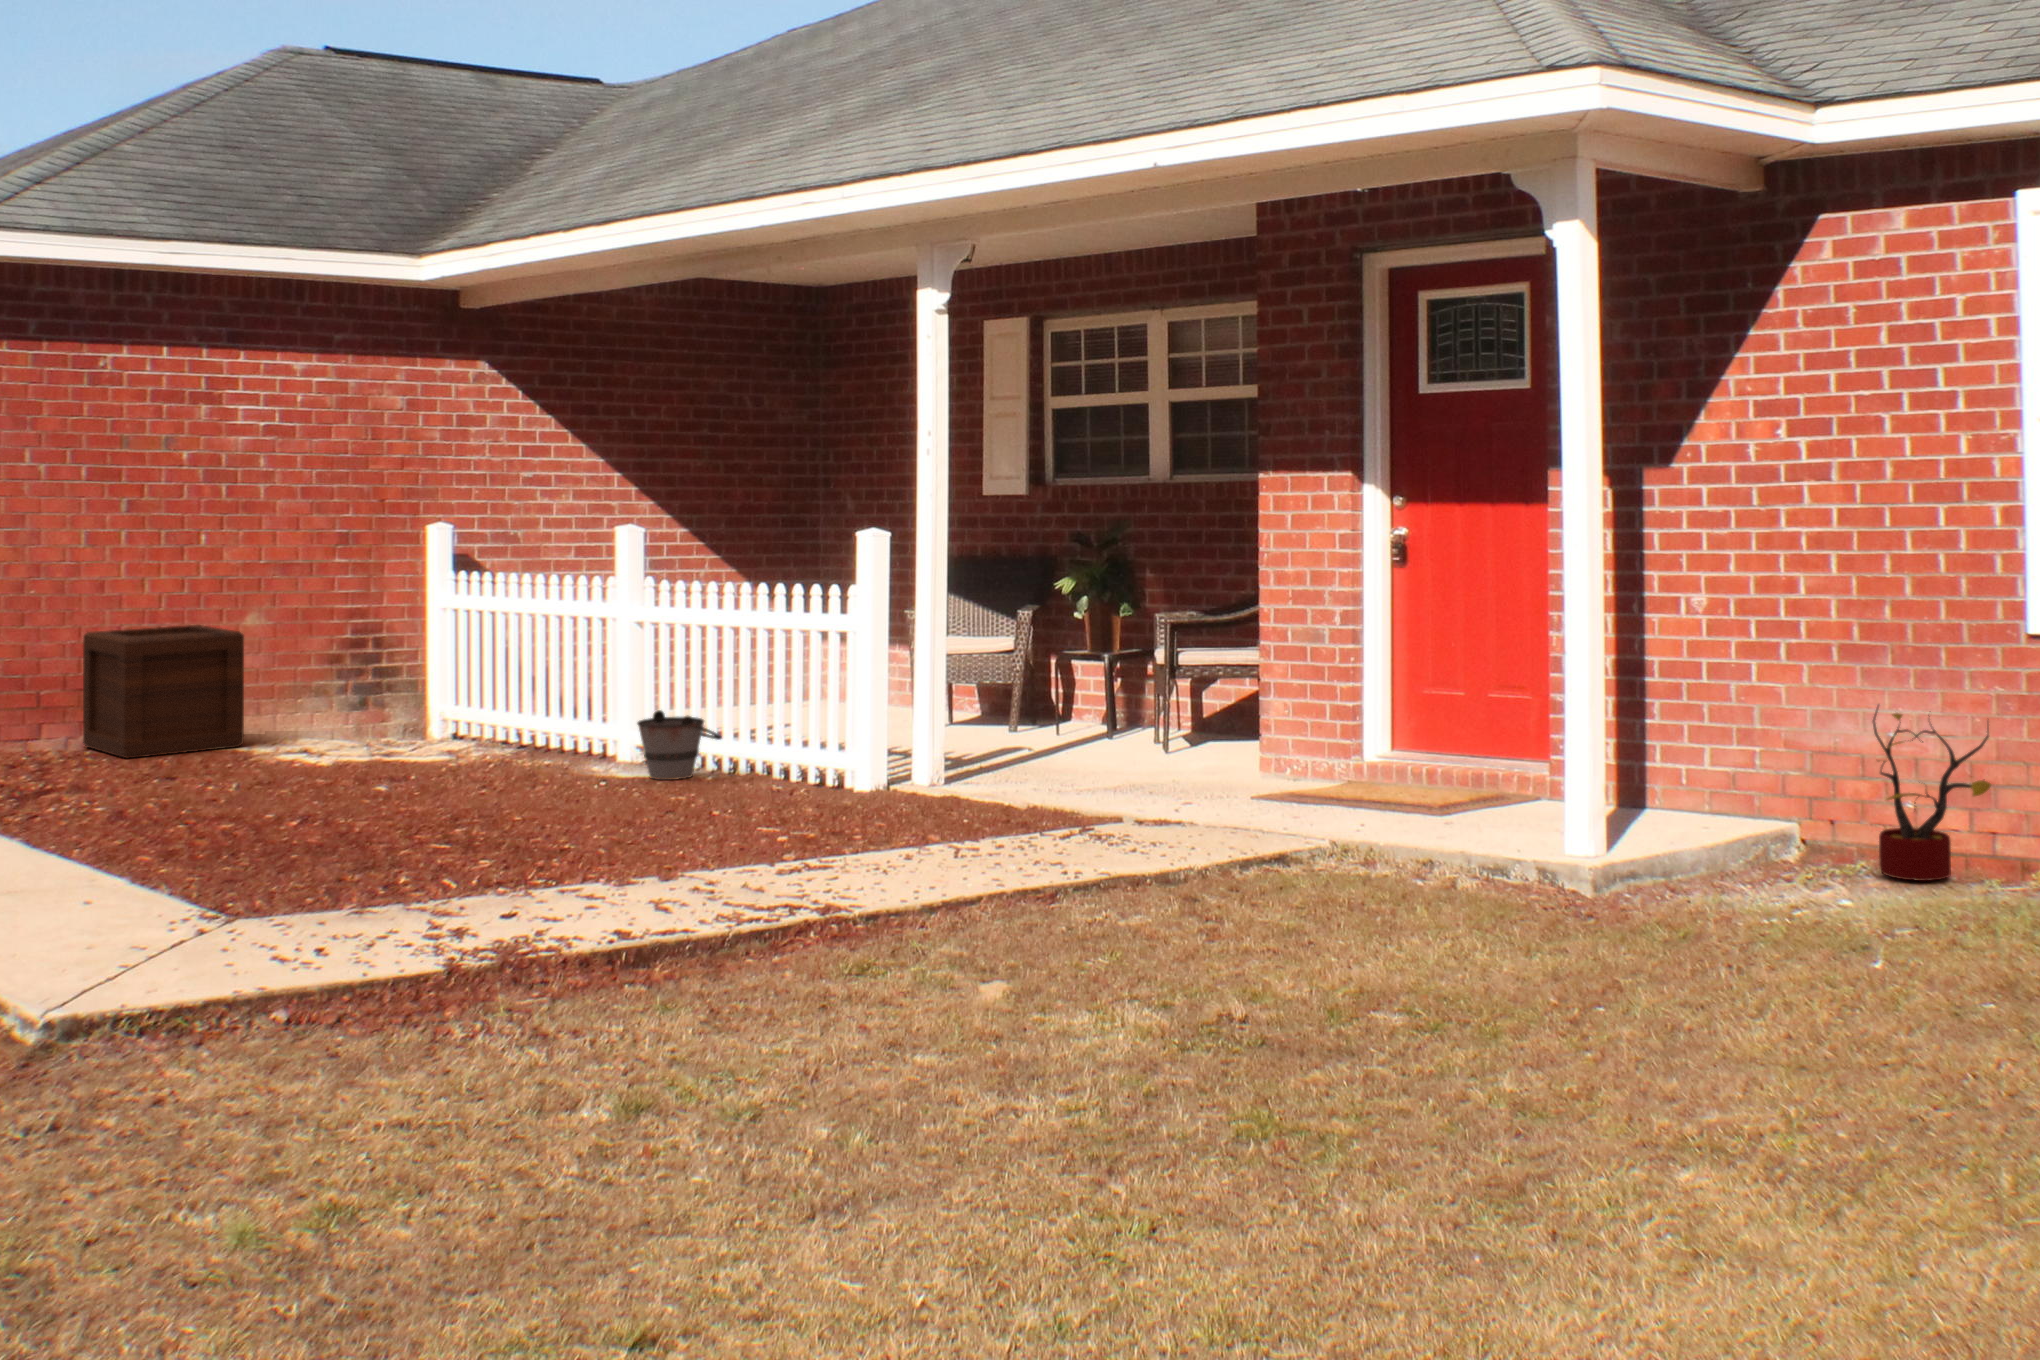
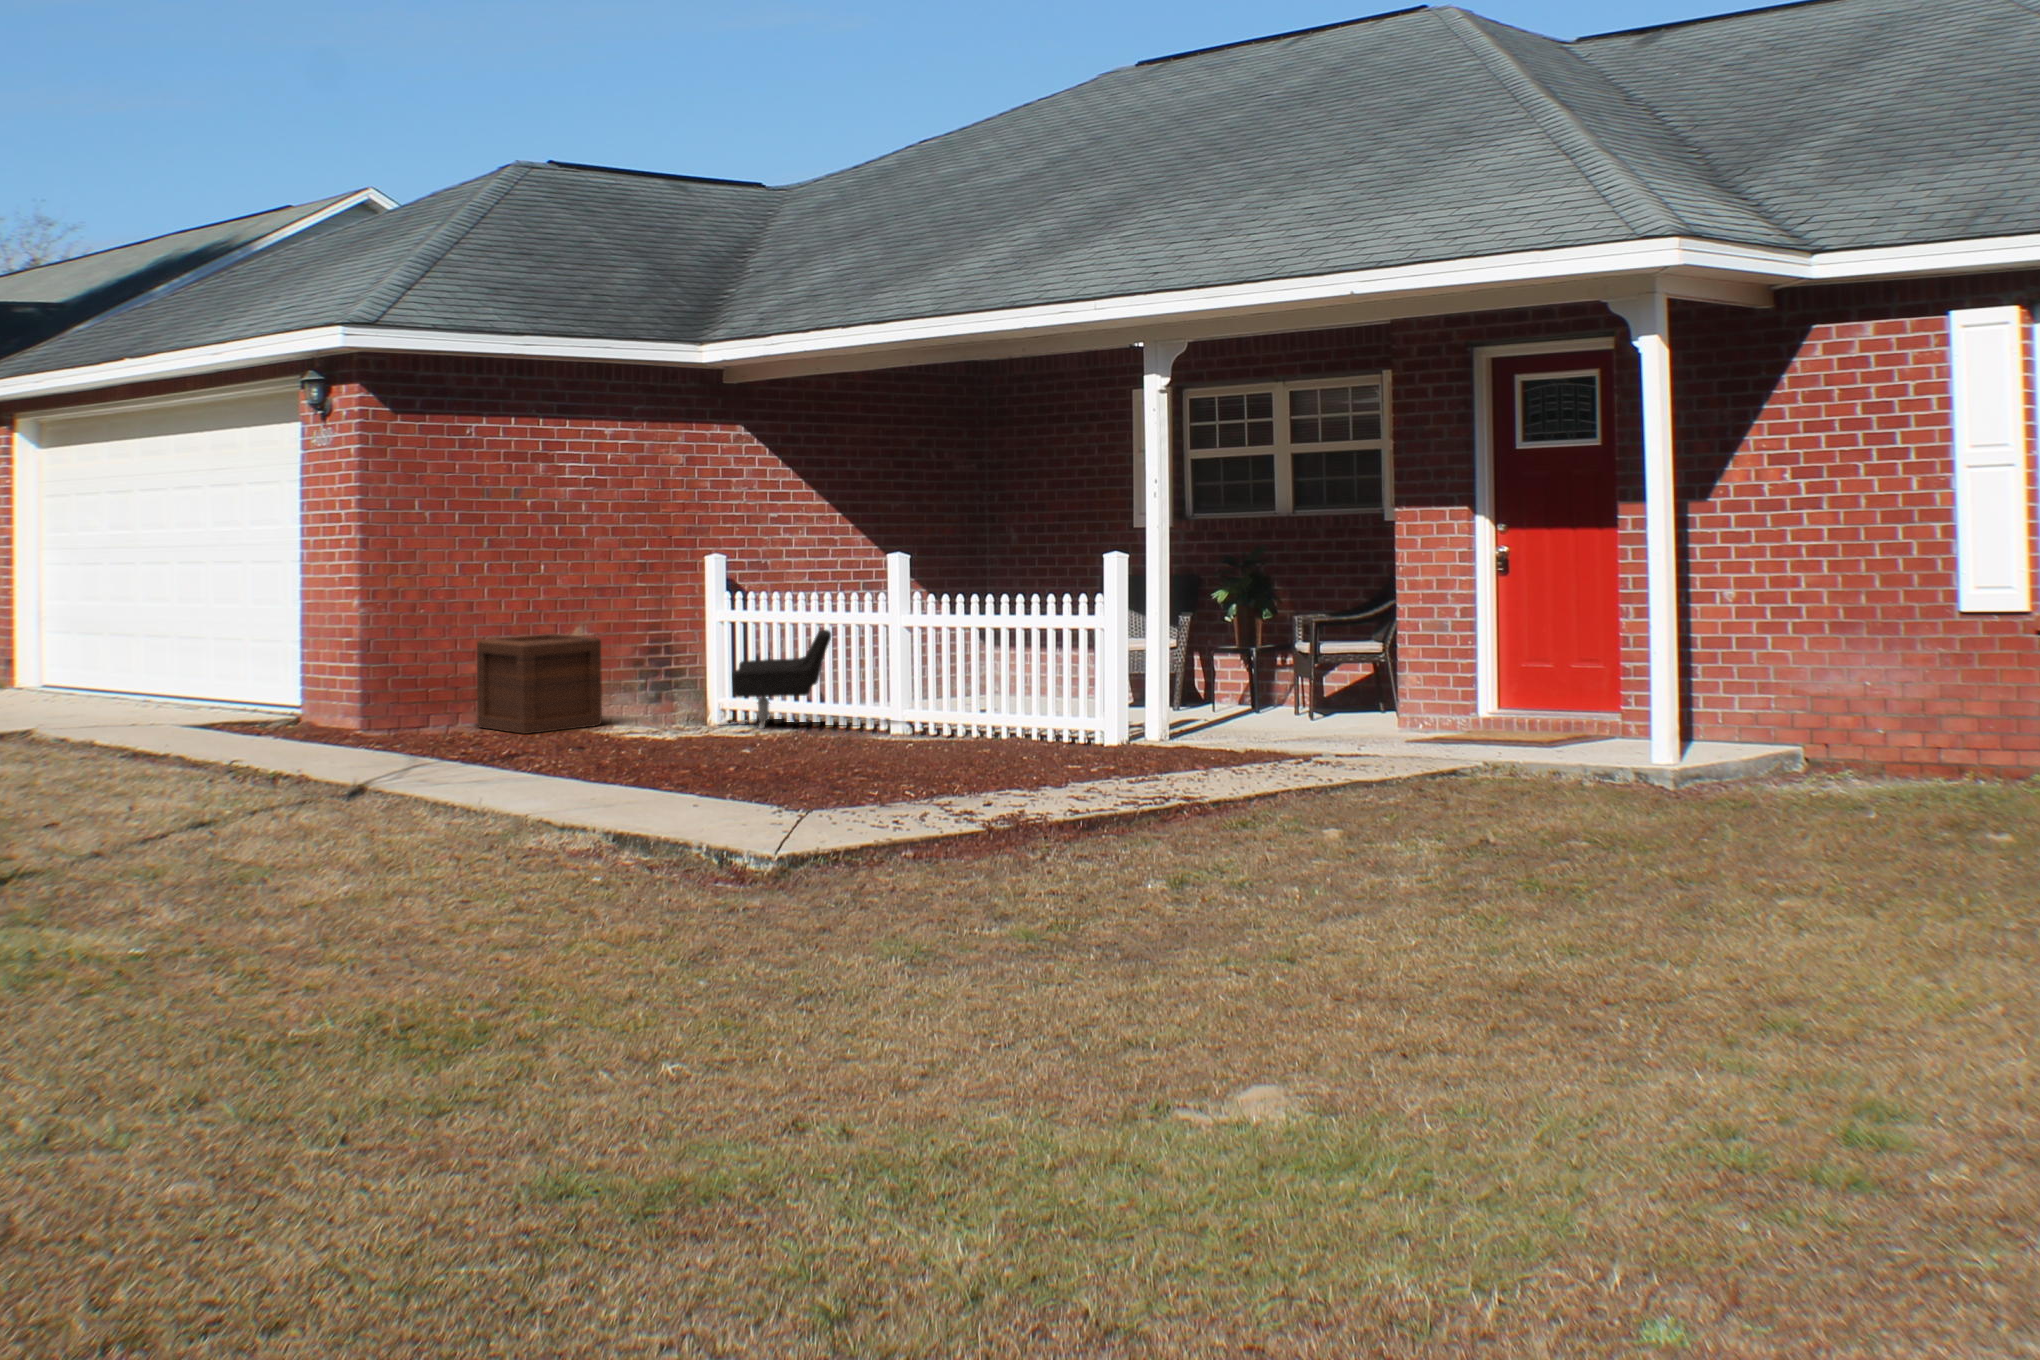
lounge chair: none [389,624,550,755] -> present [732,630,831,729]
decorative plant: present [1873,705,1991,881] -> none [1857,662,1942,780]
bucket: present [637,710,721,780] -> none [932,690,994,740]

